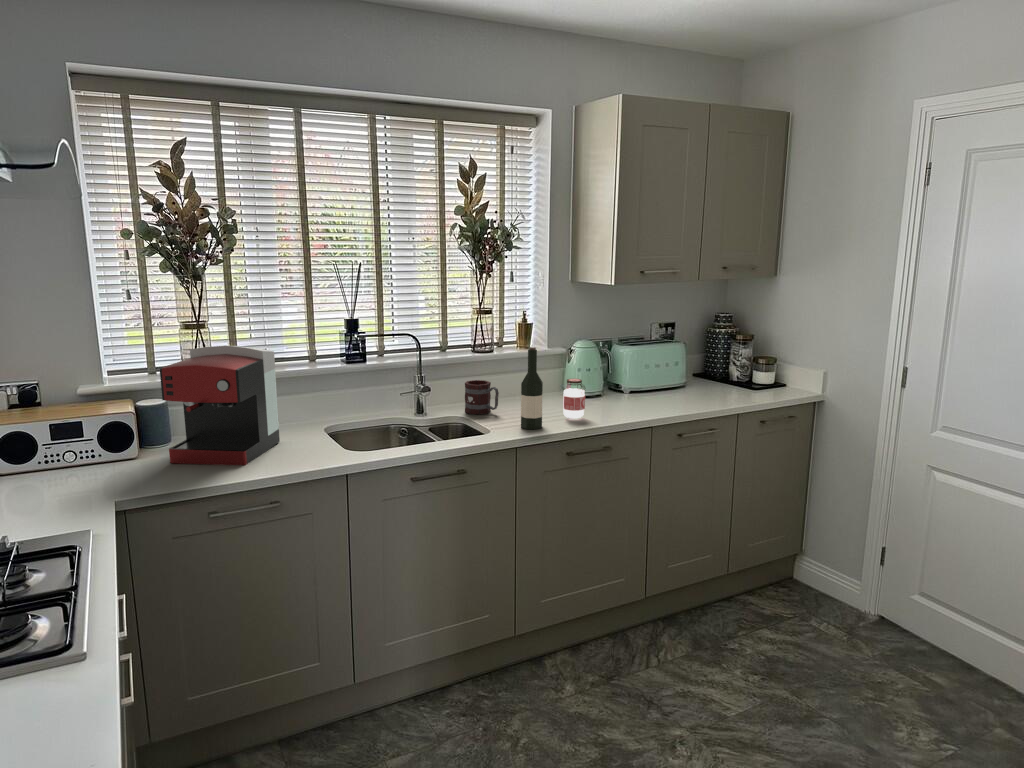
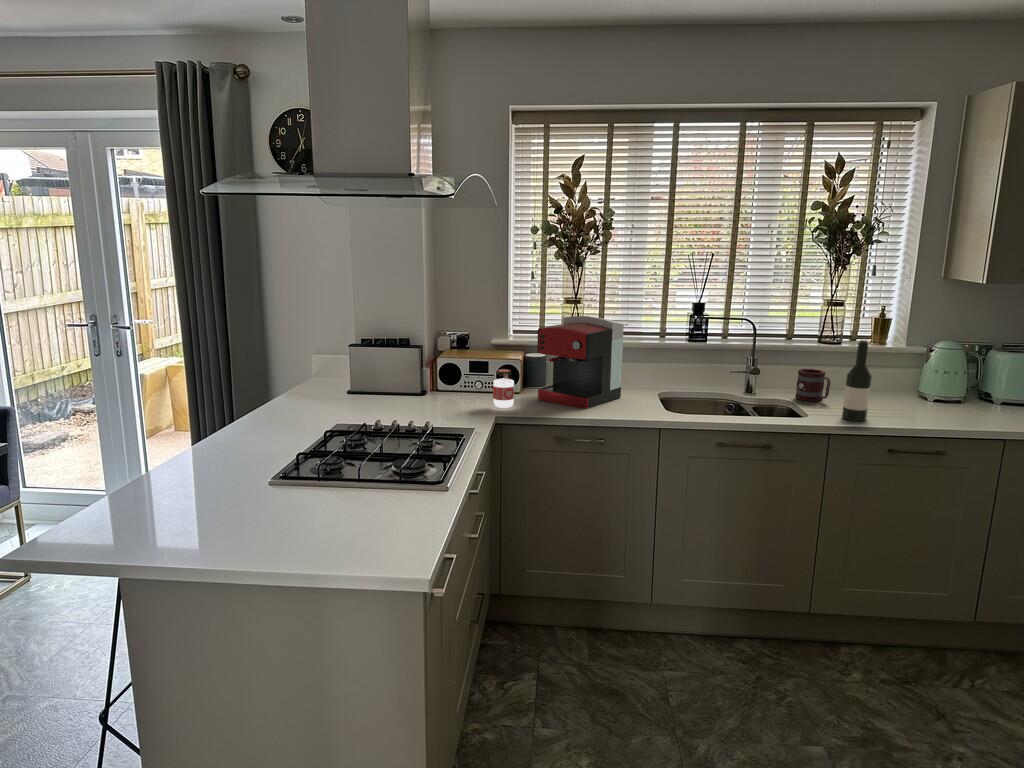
jar: present [563,379,585,418] -> present [493,369,514,408]

